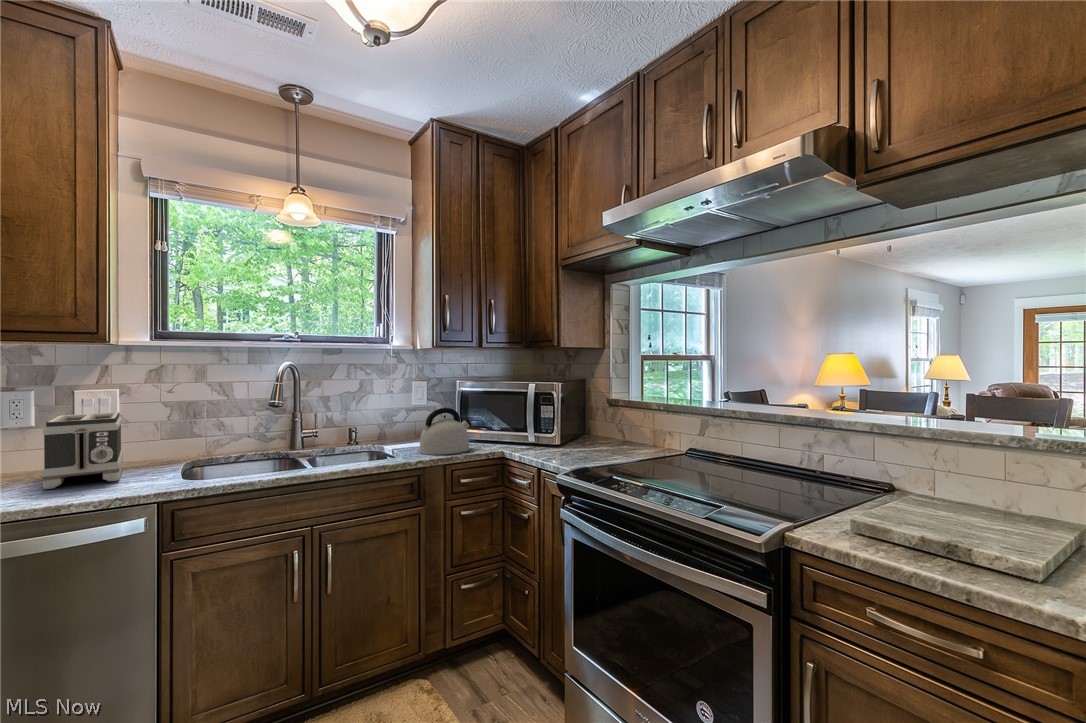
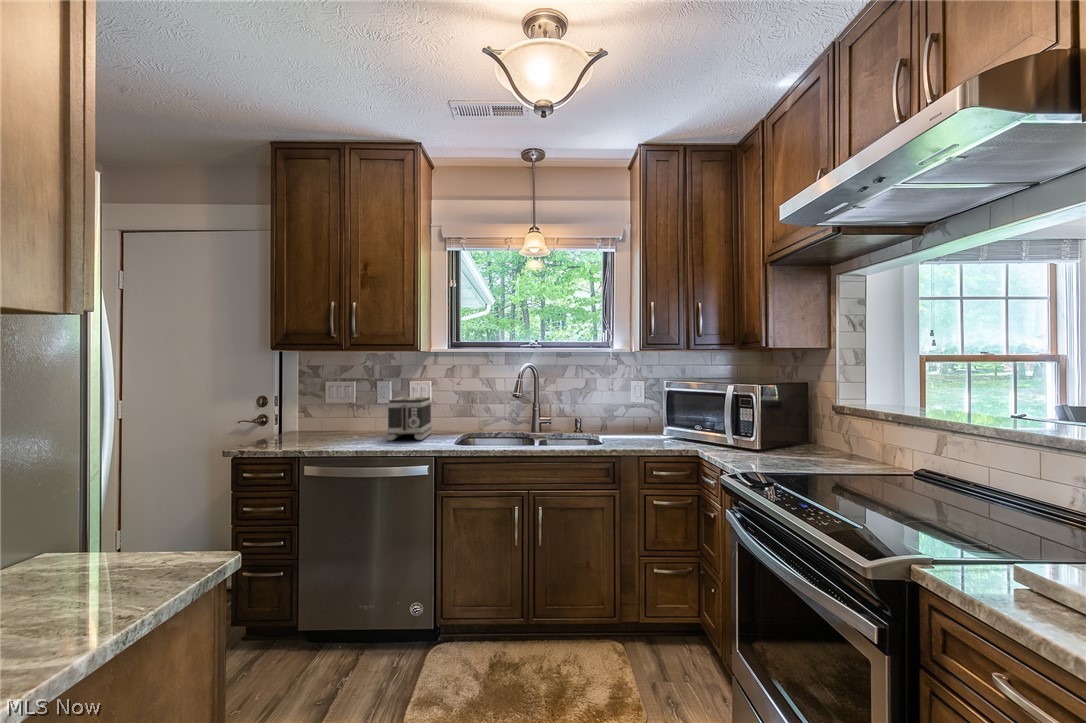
kettle: present [419,408,471,455] -> none [622,406,672,447]

